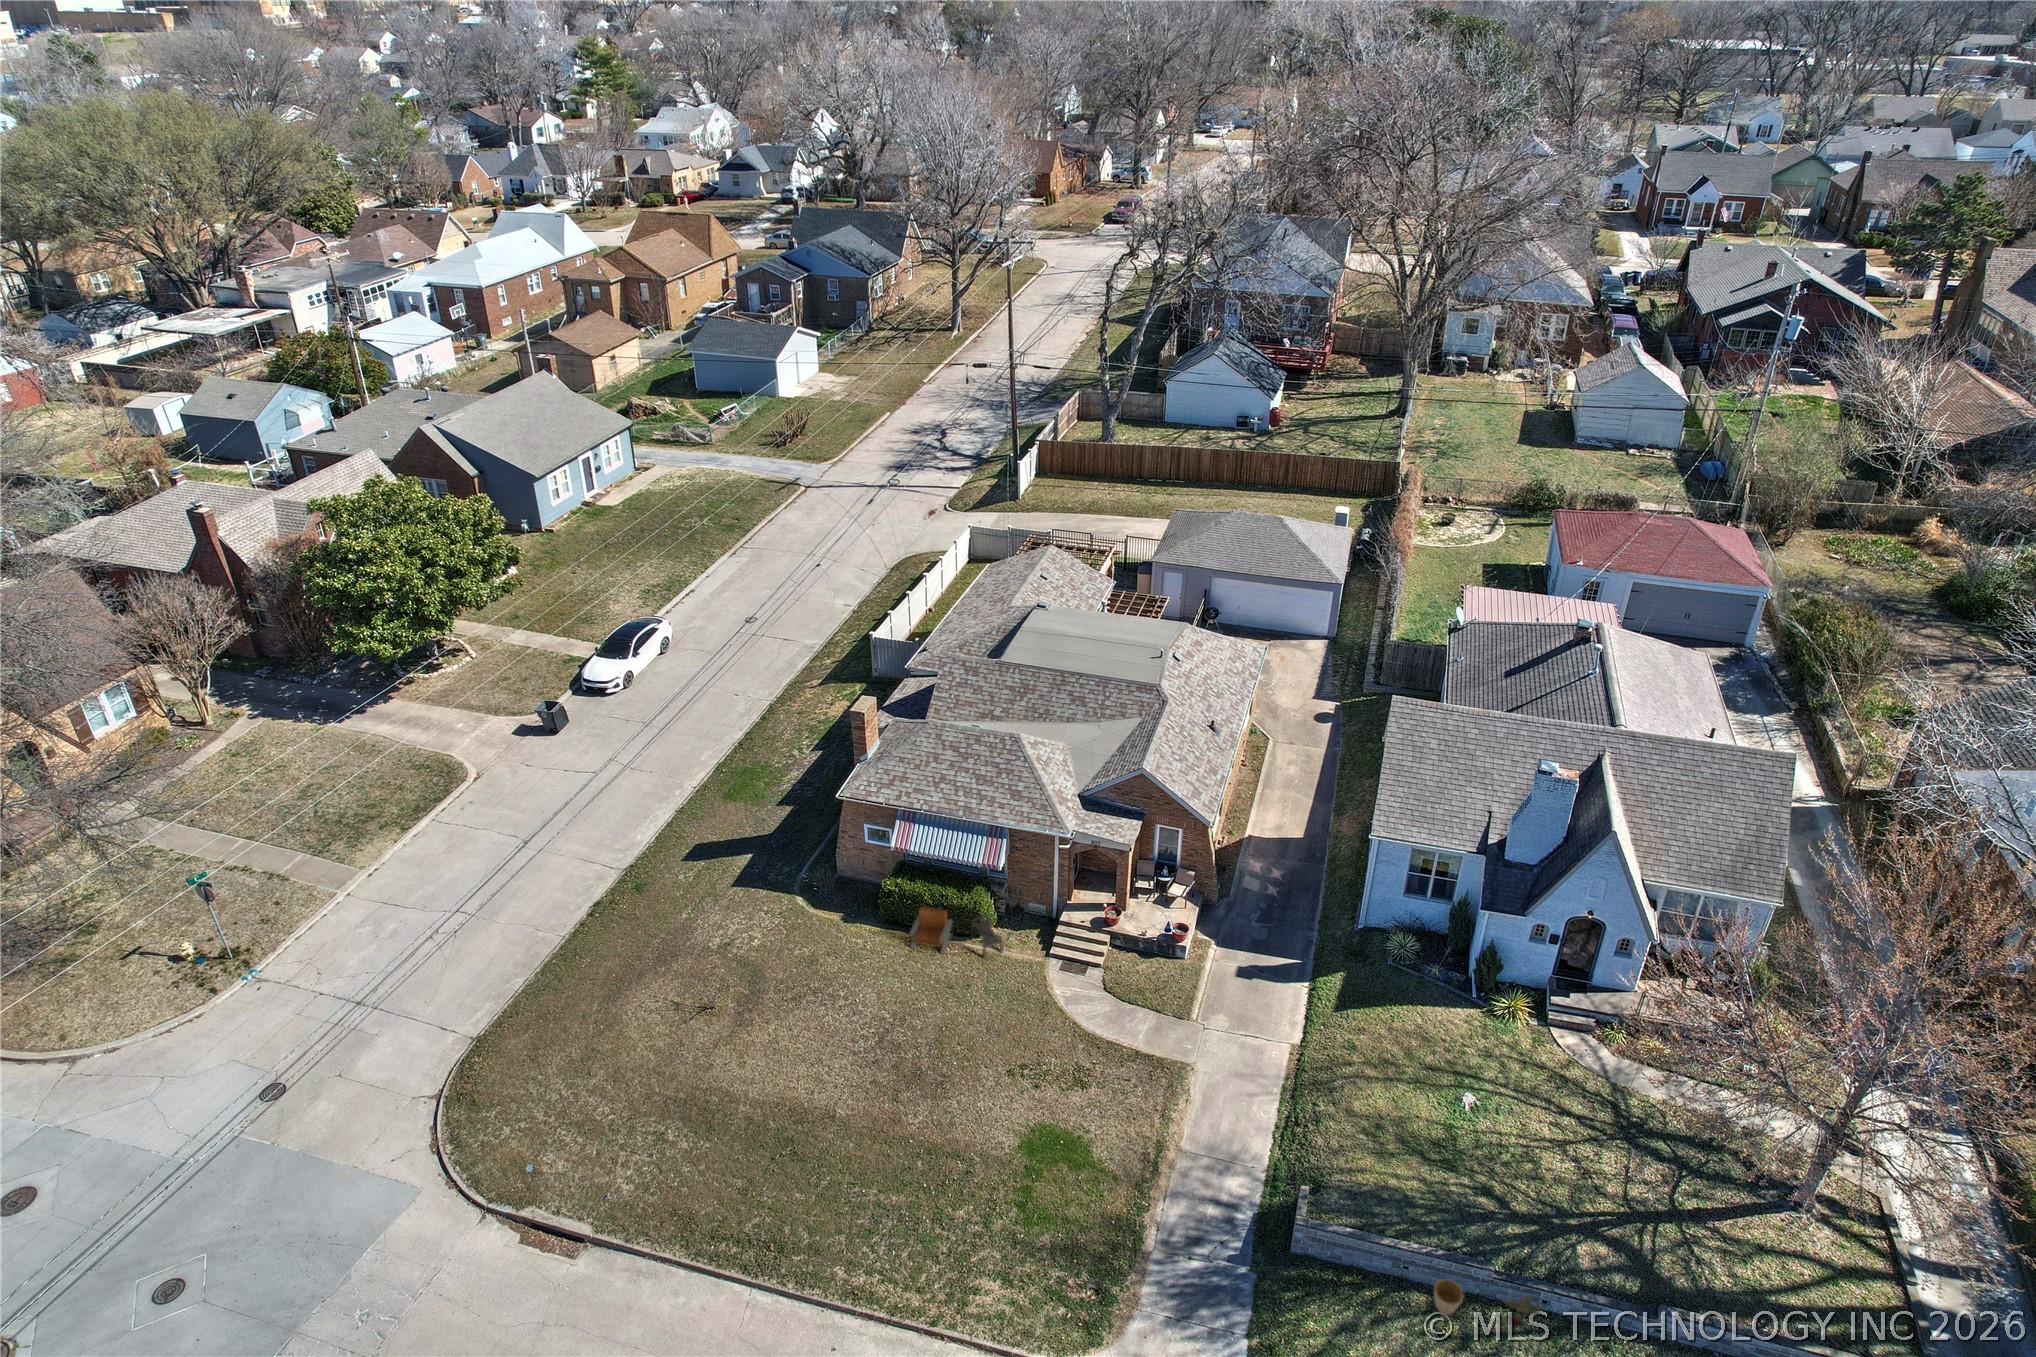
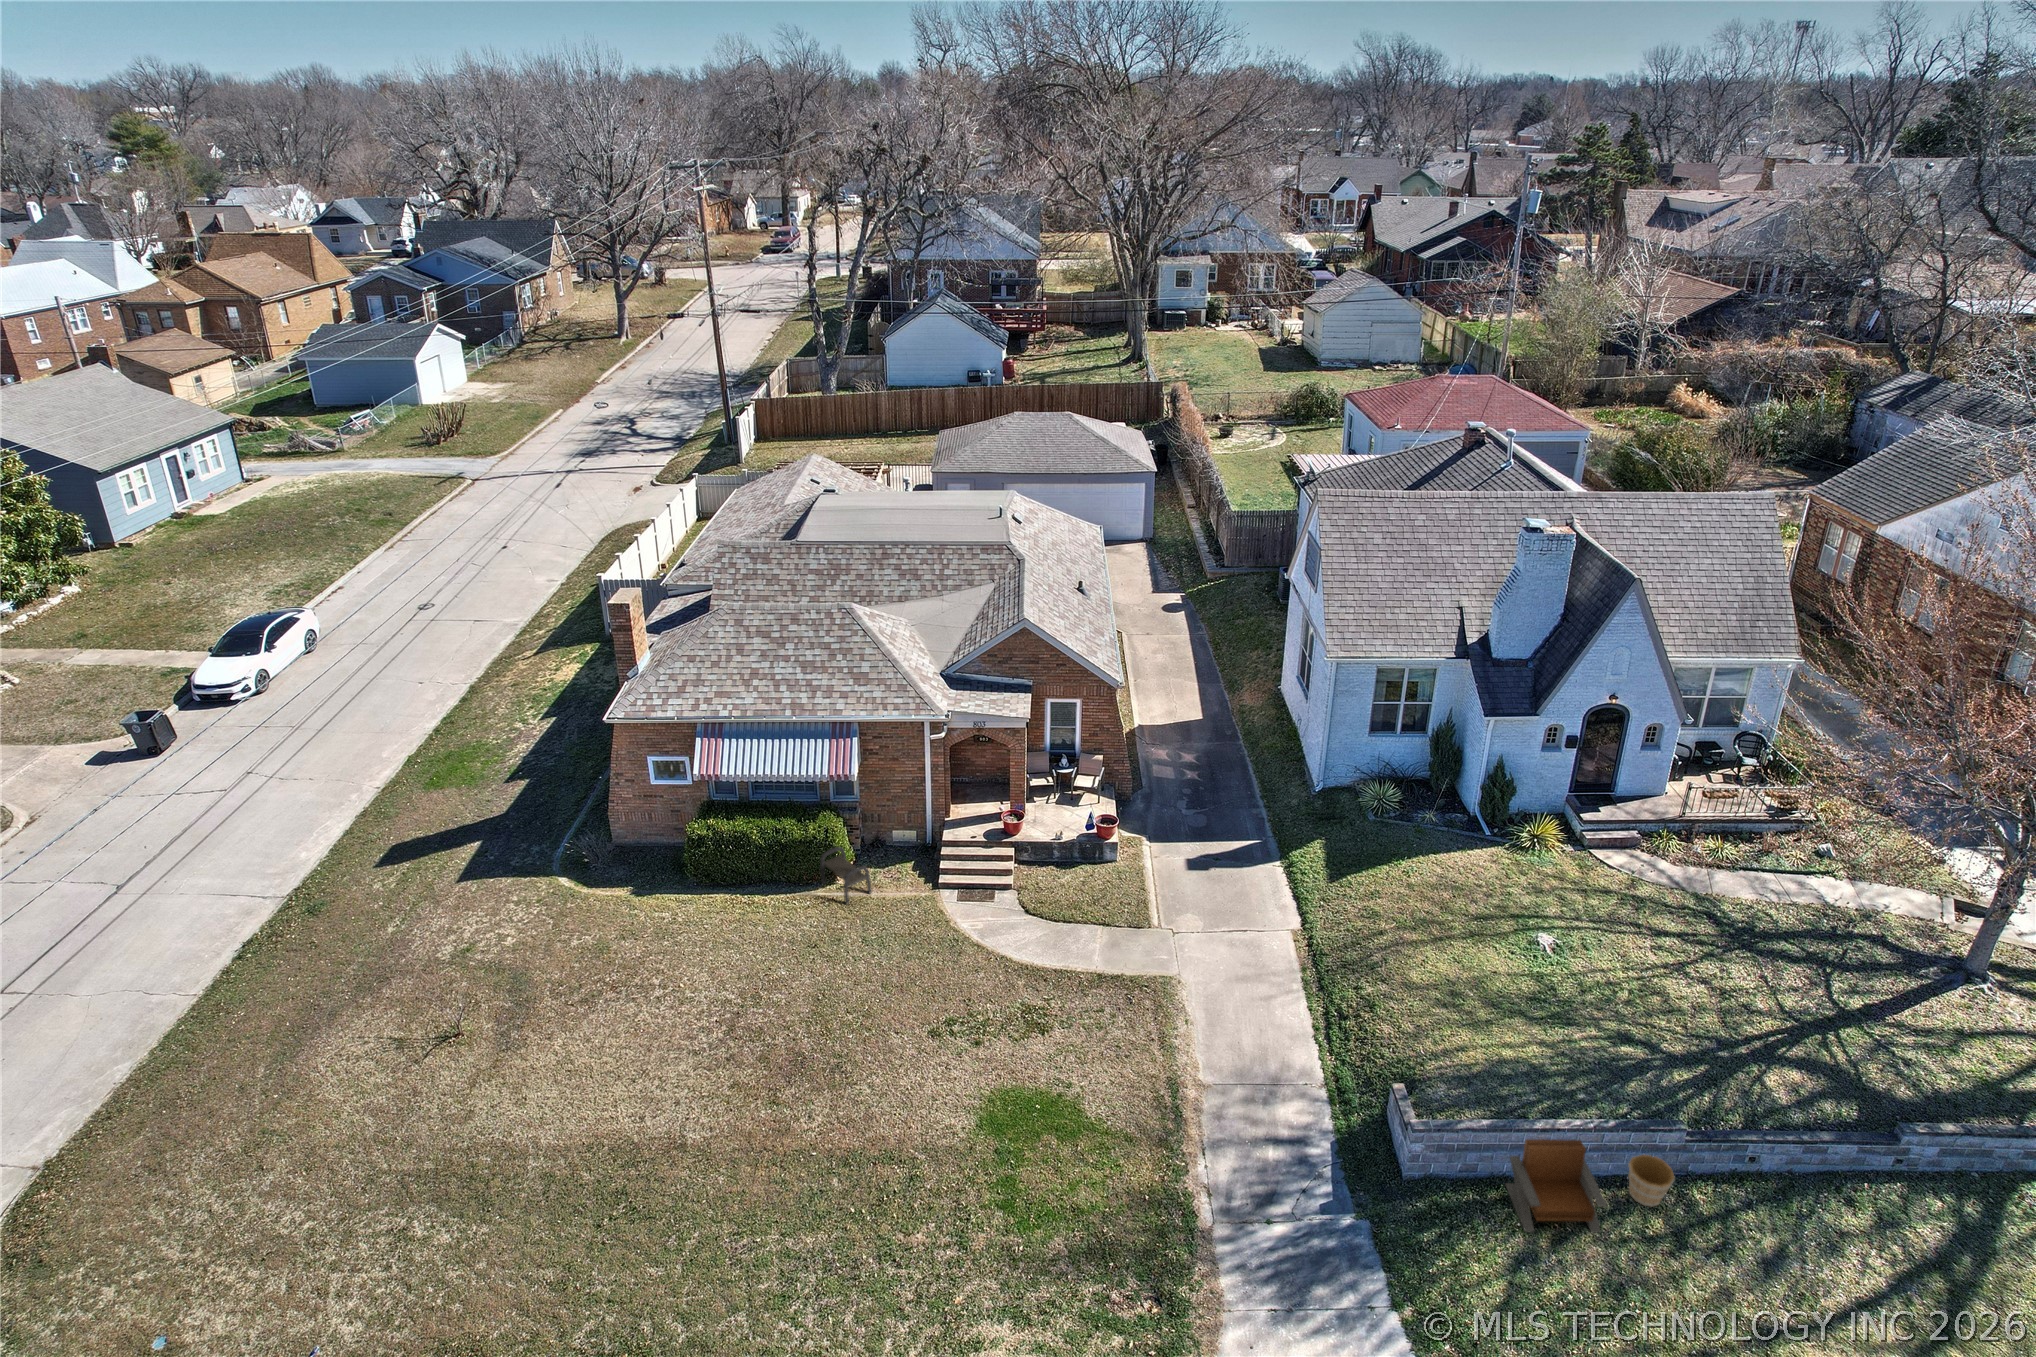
lounge chair: present [910,906,953,954] -> present [1506,1139,1607,1233]
potted tree: present [1504,1295,1541,1324] -> none [1724,1142,1784,1195]

